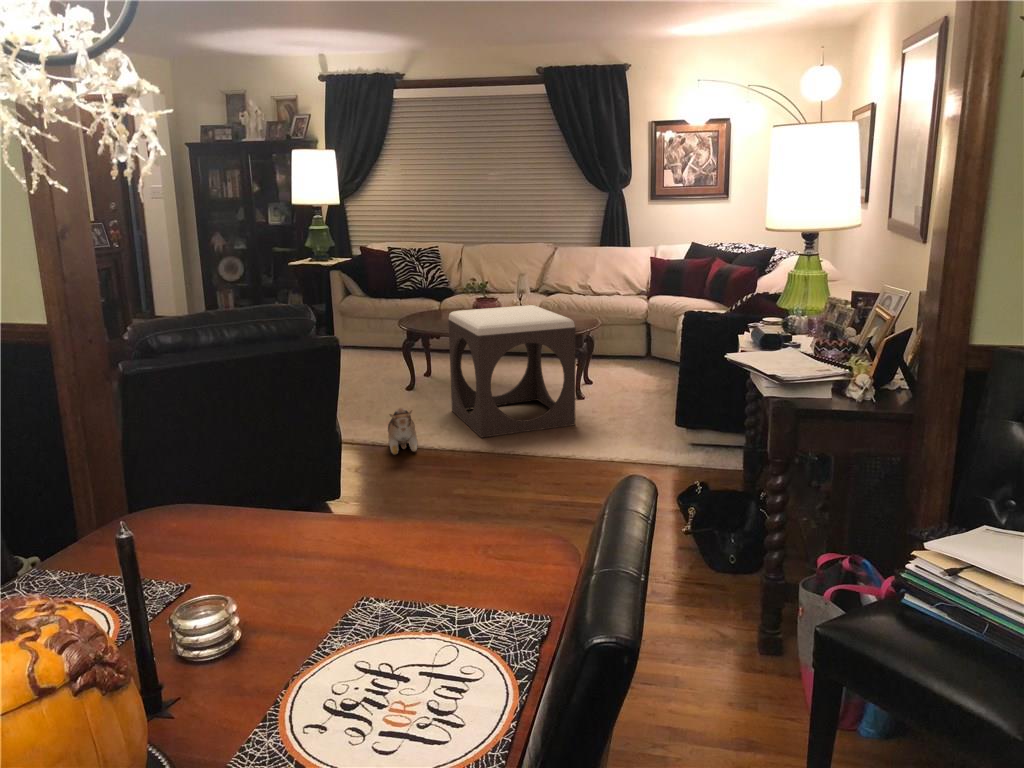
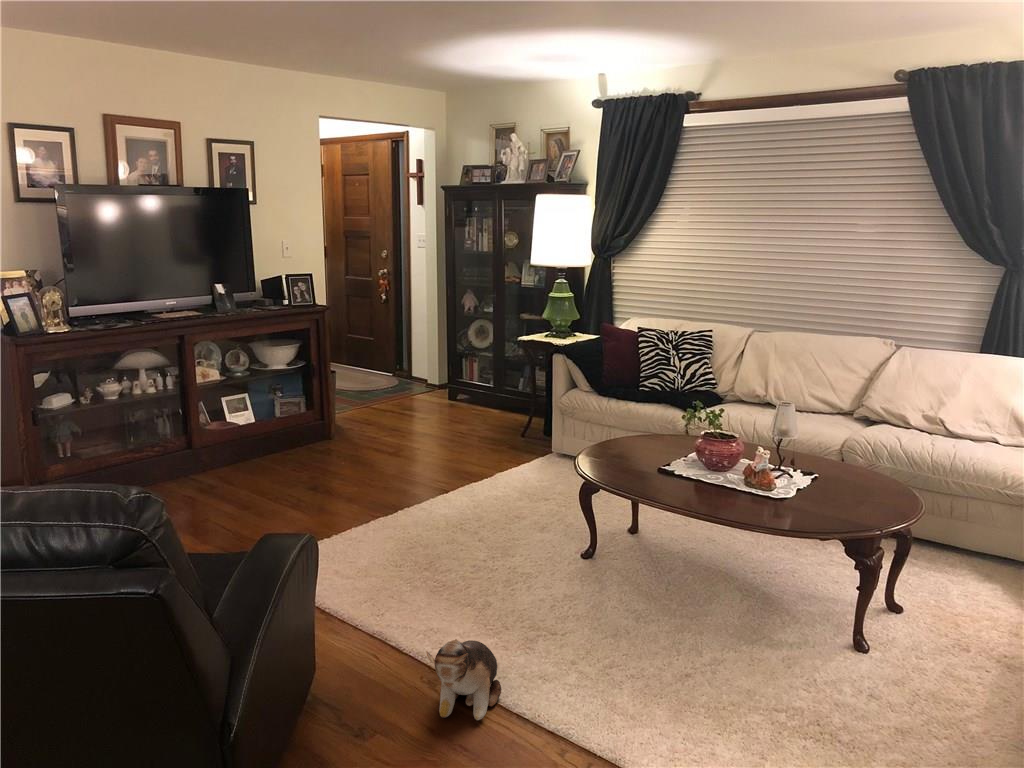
footstool: present [448,305,576,438] -> none [616,459,839,732]

